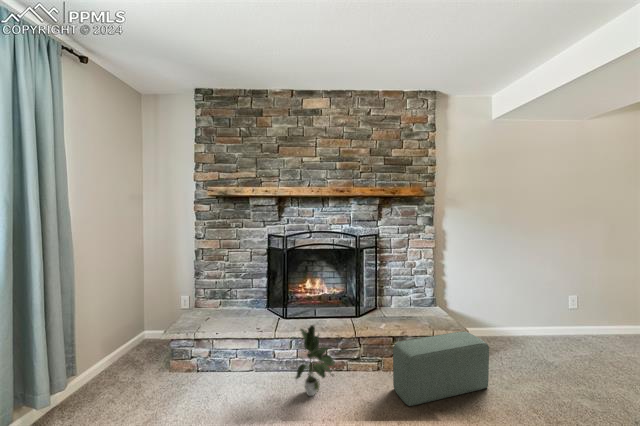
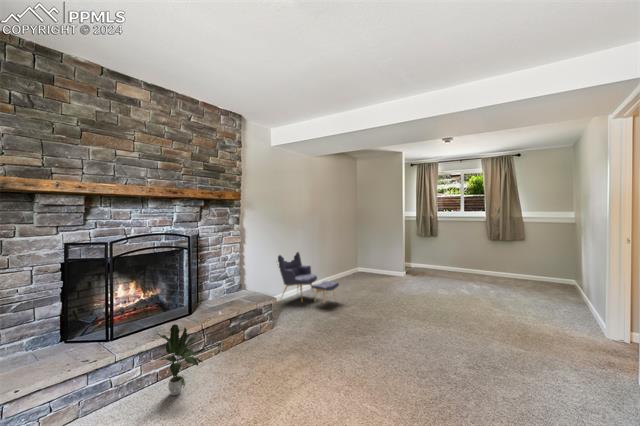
armchair: none [495,262,621,363] -> present [278,252,339,300]
pouf: present [393,331,489,406] -> none [241,300,294,360]

